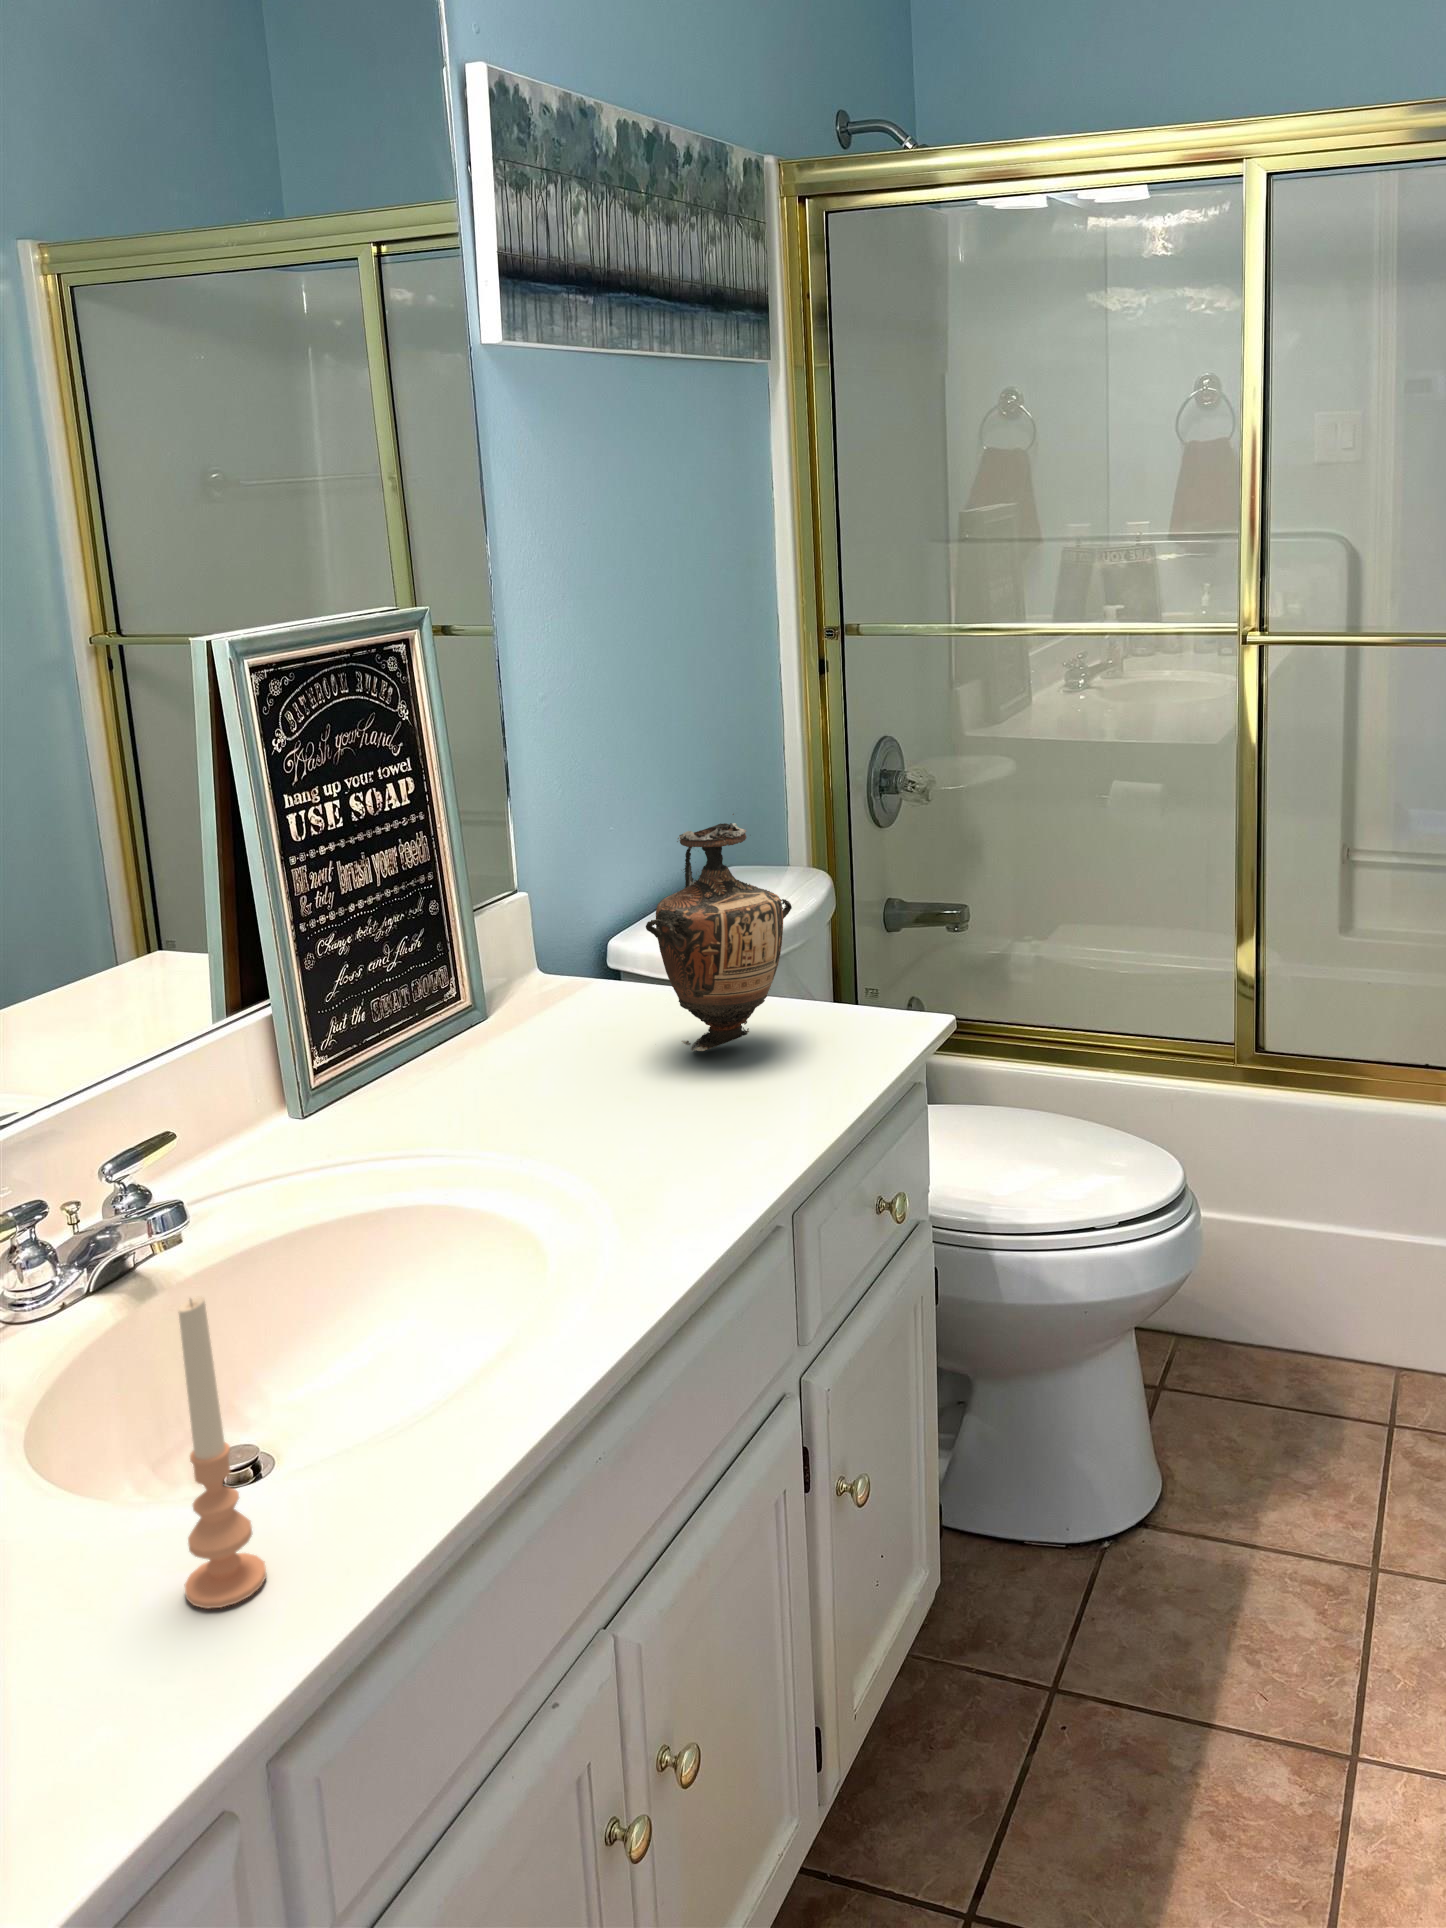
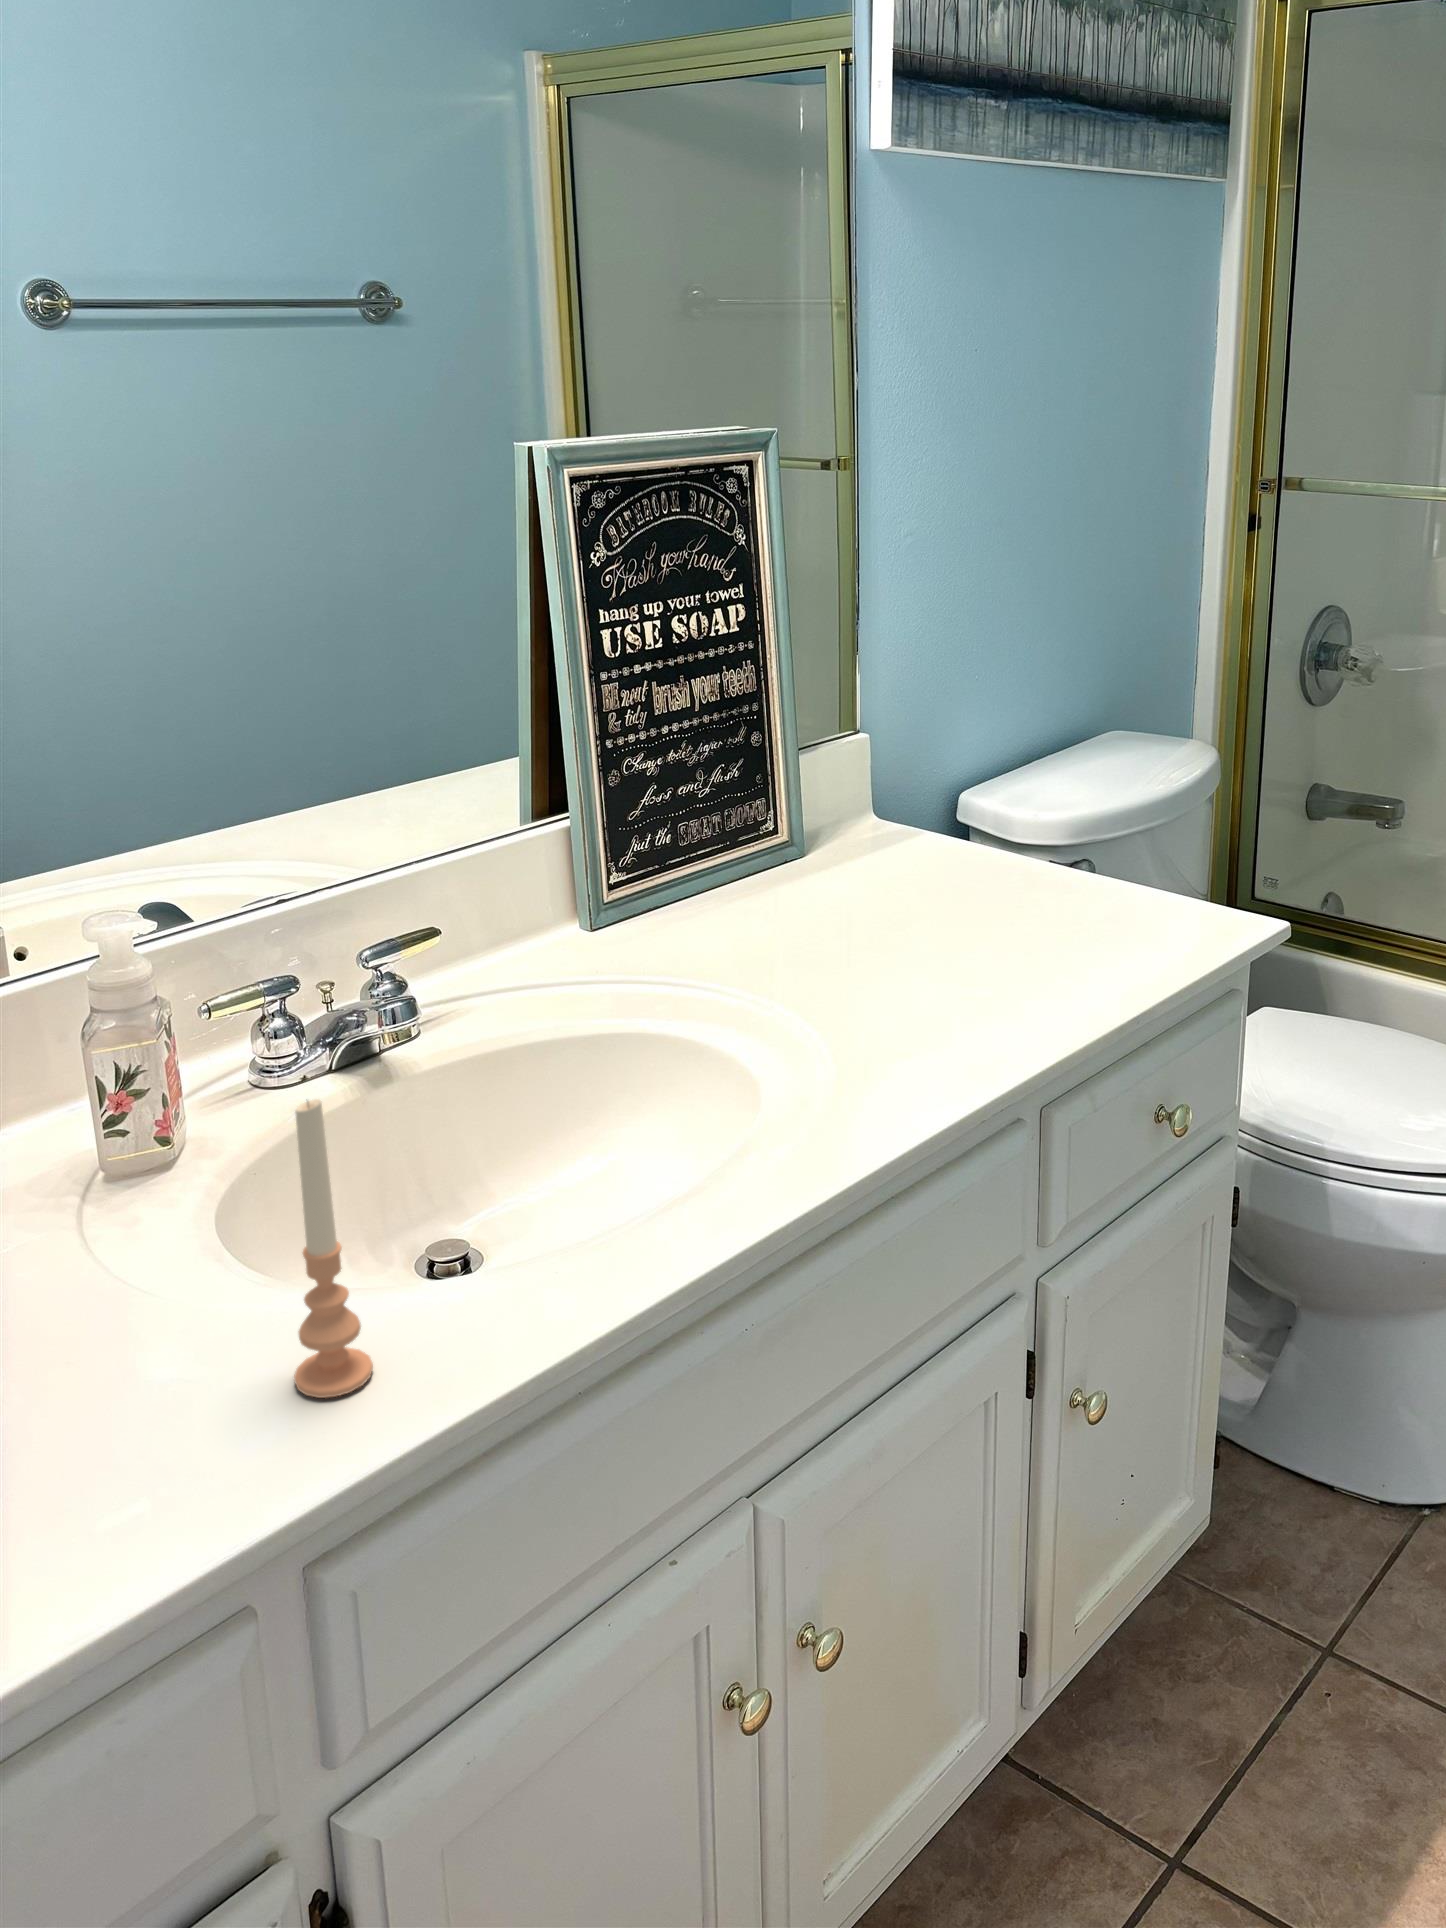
vase: present [646,814,792,1052] -> none [947,675,1112,922]

